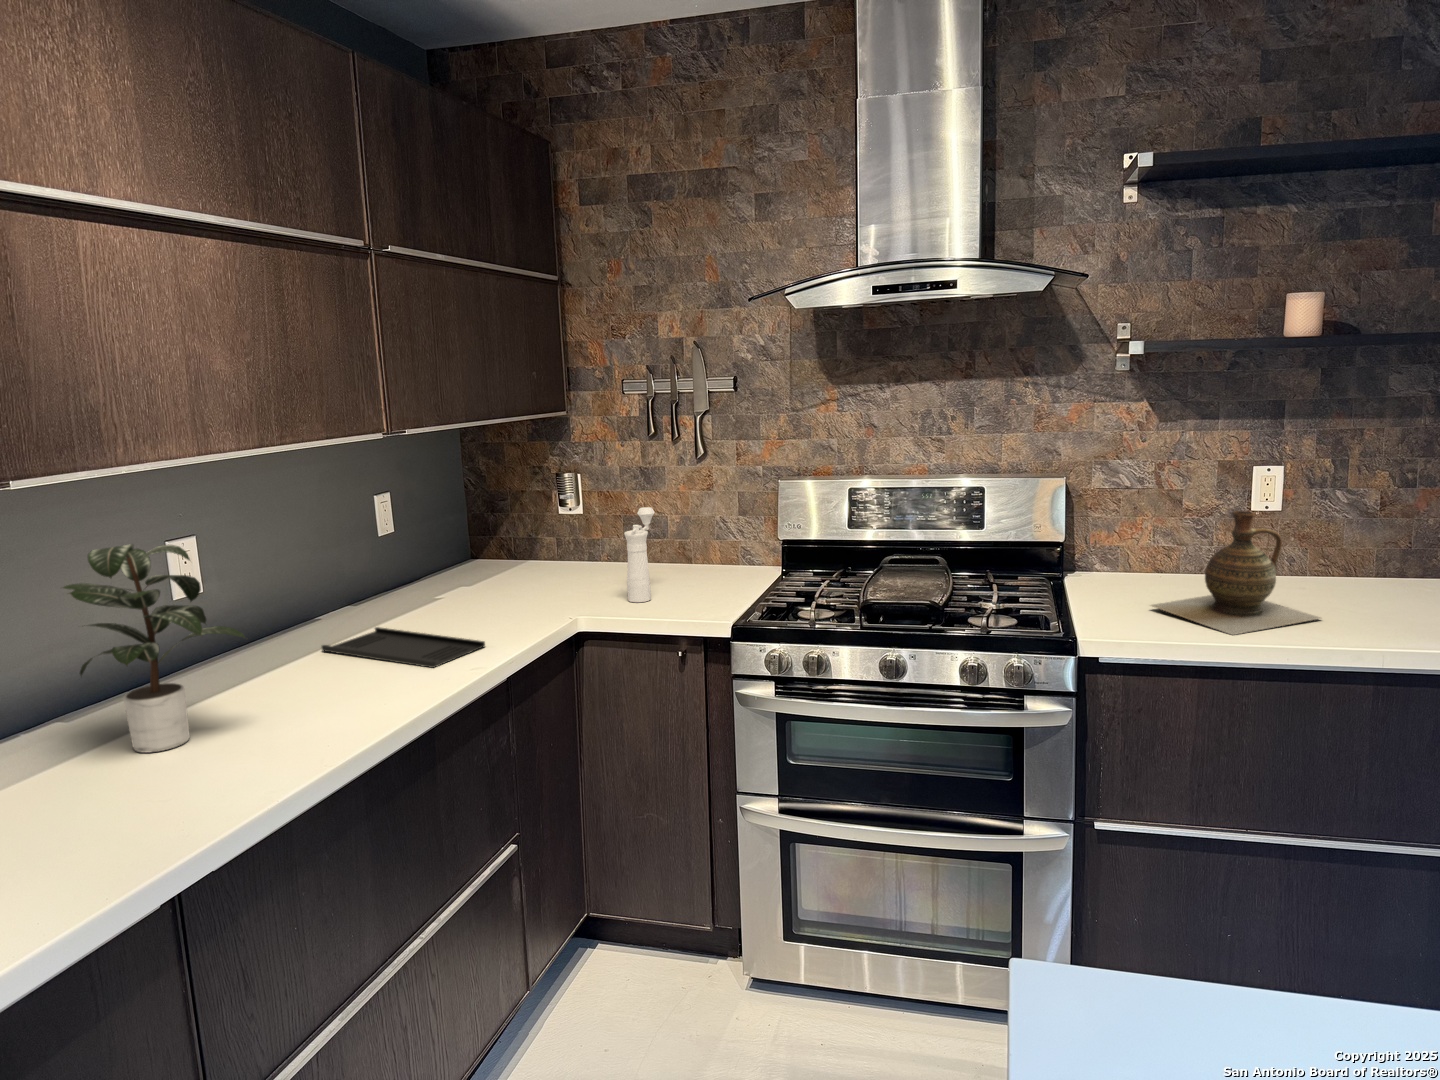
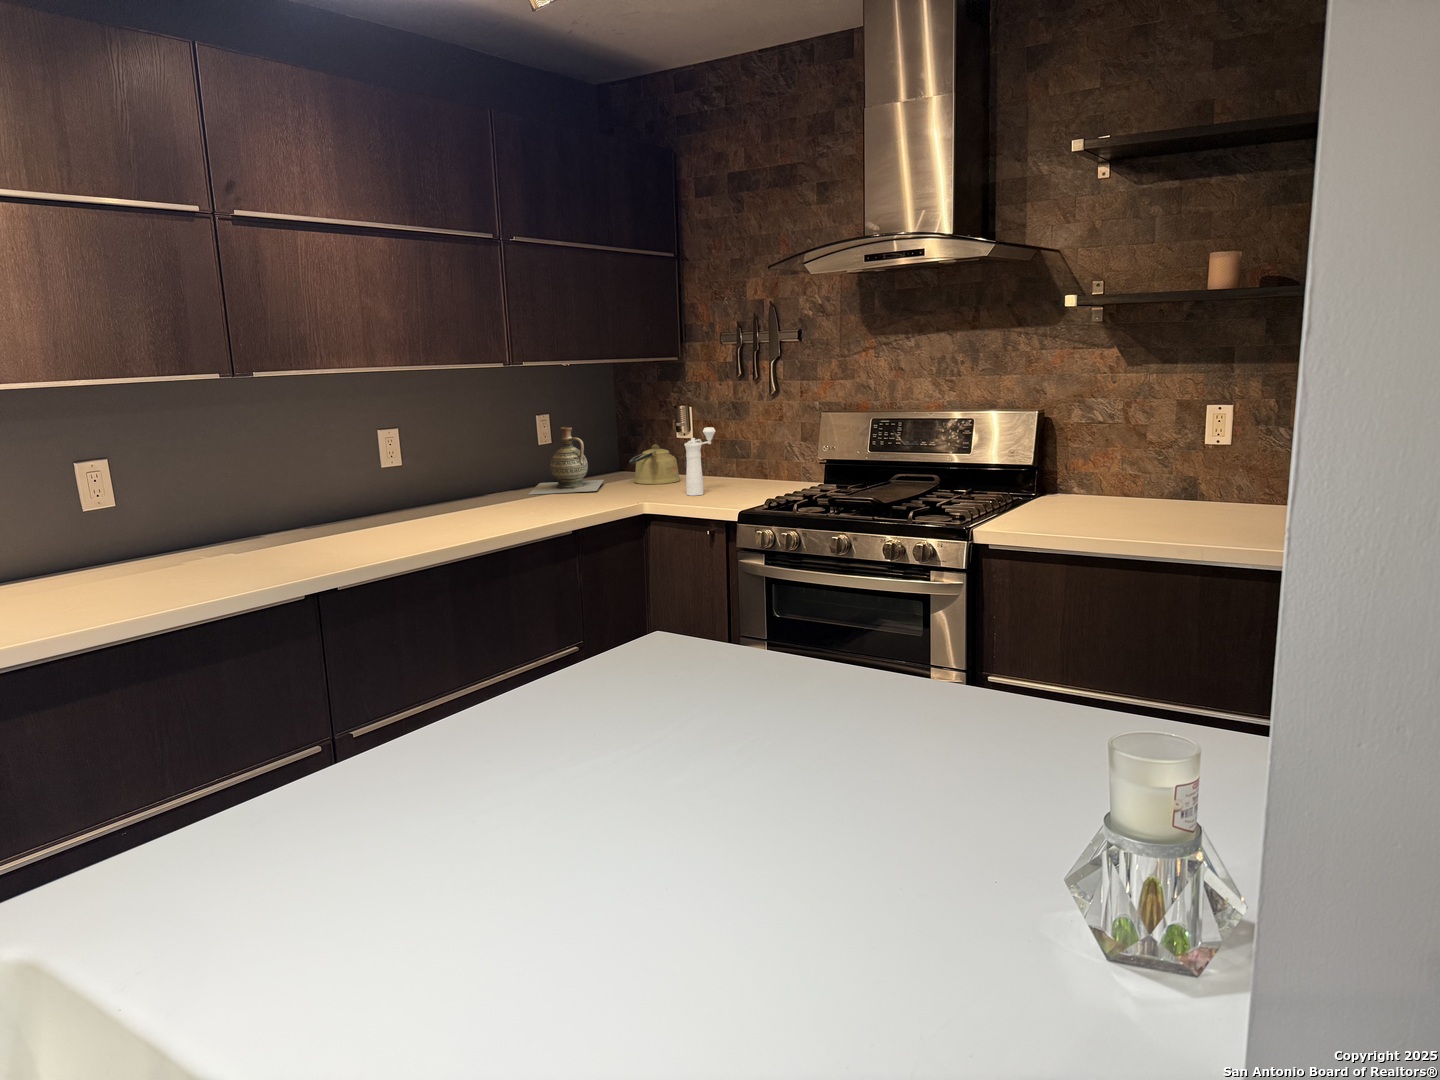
ceramic jug: present [1151,511,1320,635] -> present [529,427,604,495]
kettle: none [514,529,582,583] -> present [629,445,680,484]
potted plant: present [63,544,245,752] -> none [284,414,408,539]
tray: present [322,627,485,668] -> none [467,498,562,518]

